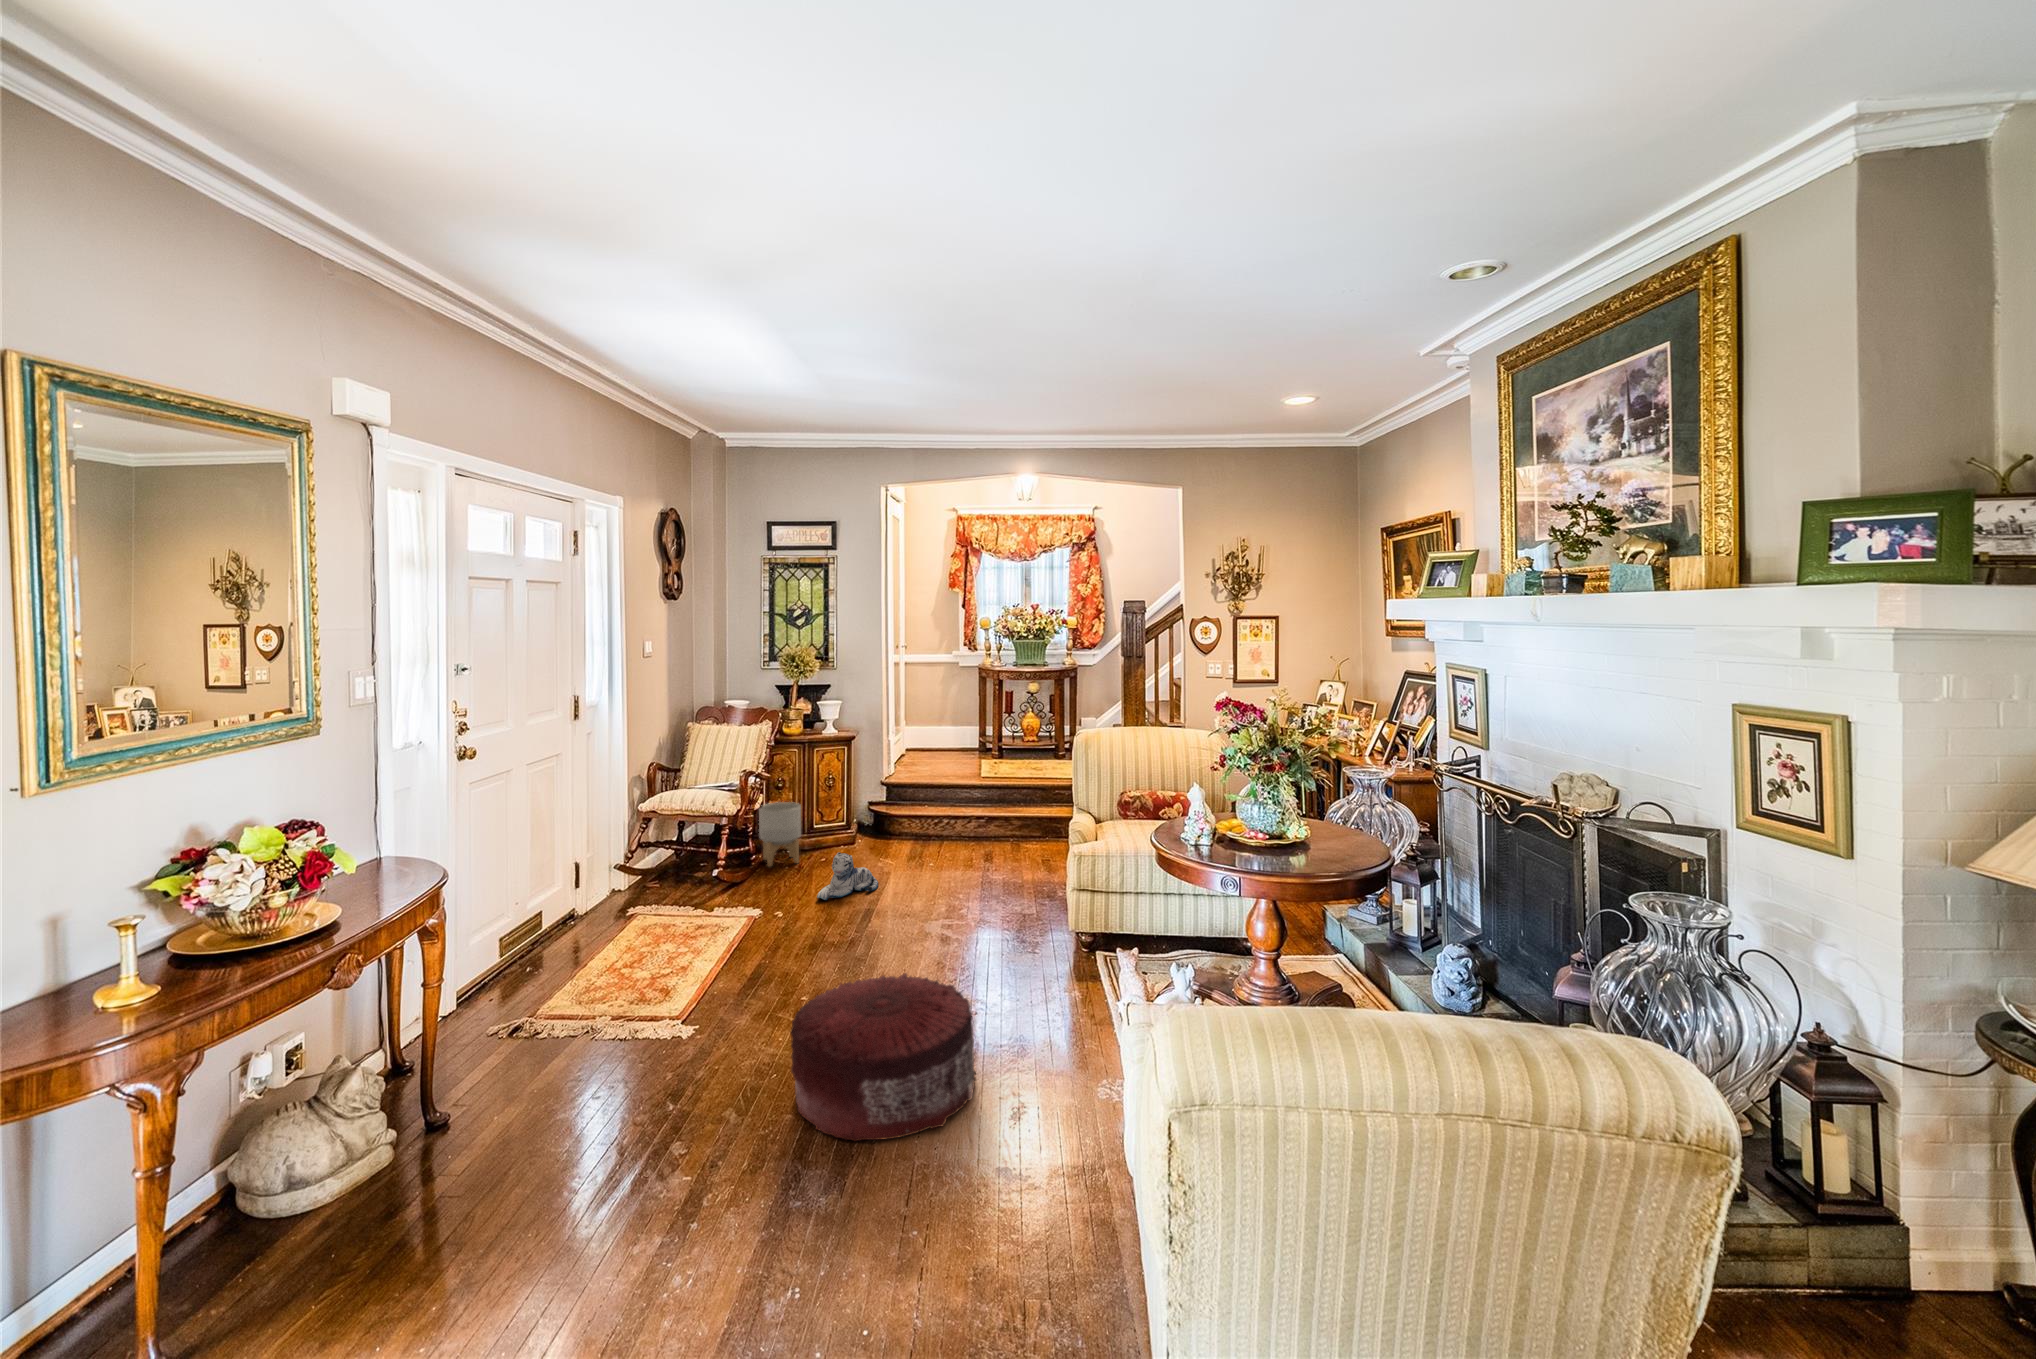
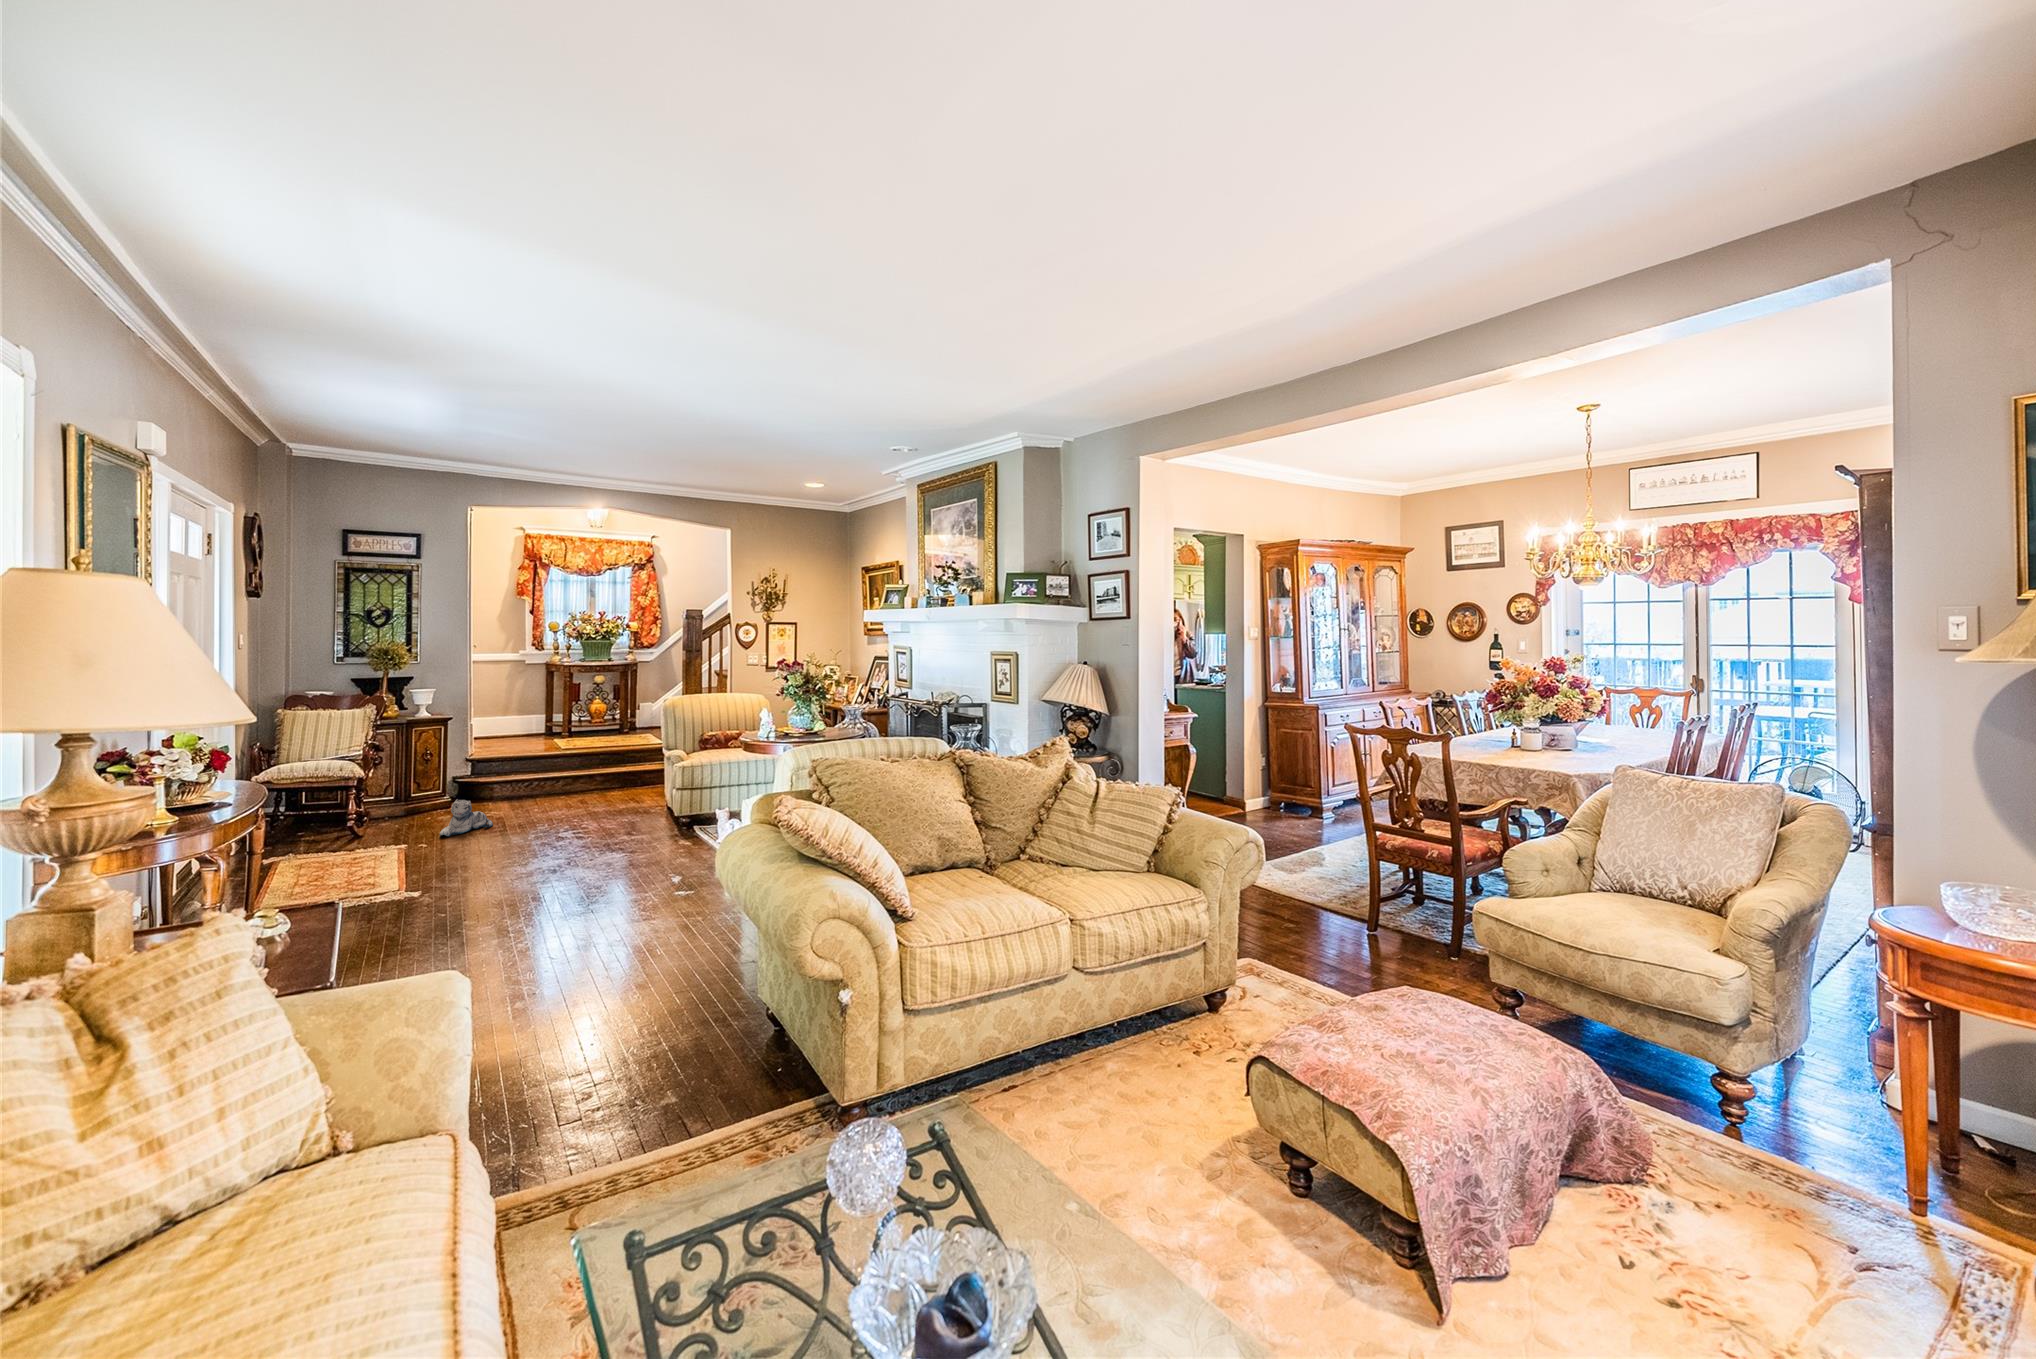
planter: present [759,802,801,867] -> none [357,772,402,826]
pouf: present [790,973,976,1141] -> none [495,838,628,925]

